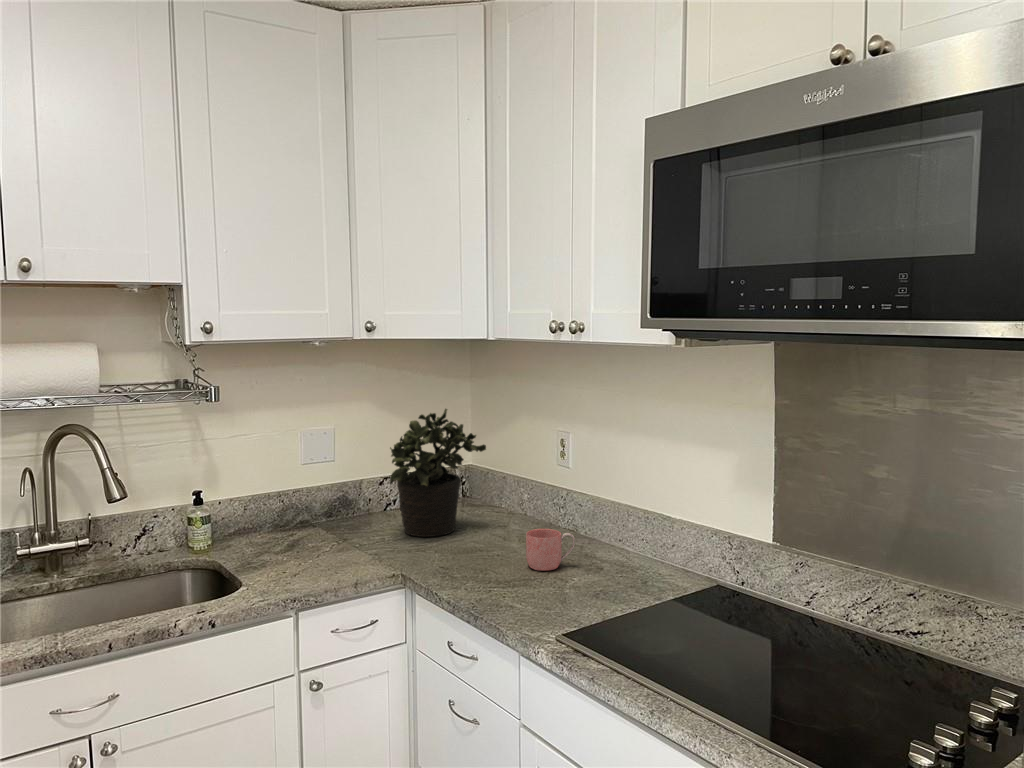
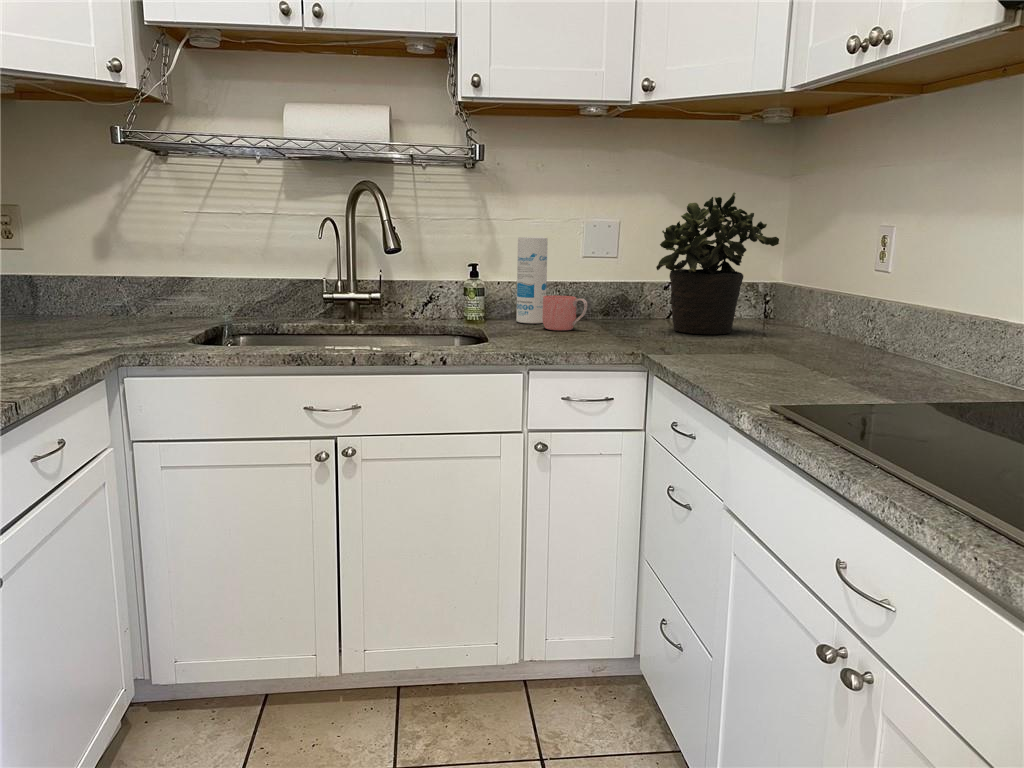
canister: none [243,456,277,545] -> present [516,237,548,323]
mug: present [526,529,575,571] -> present [542,295,587,330]

